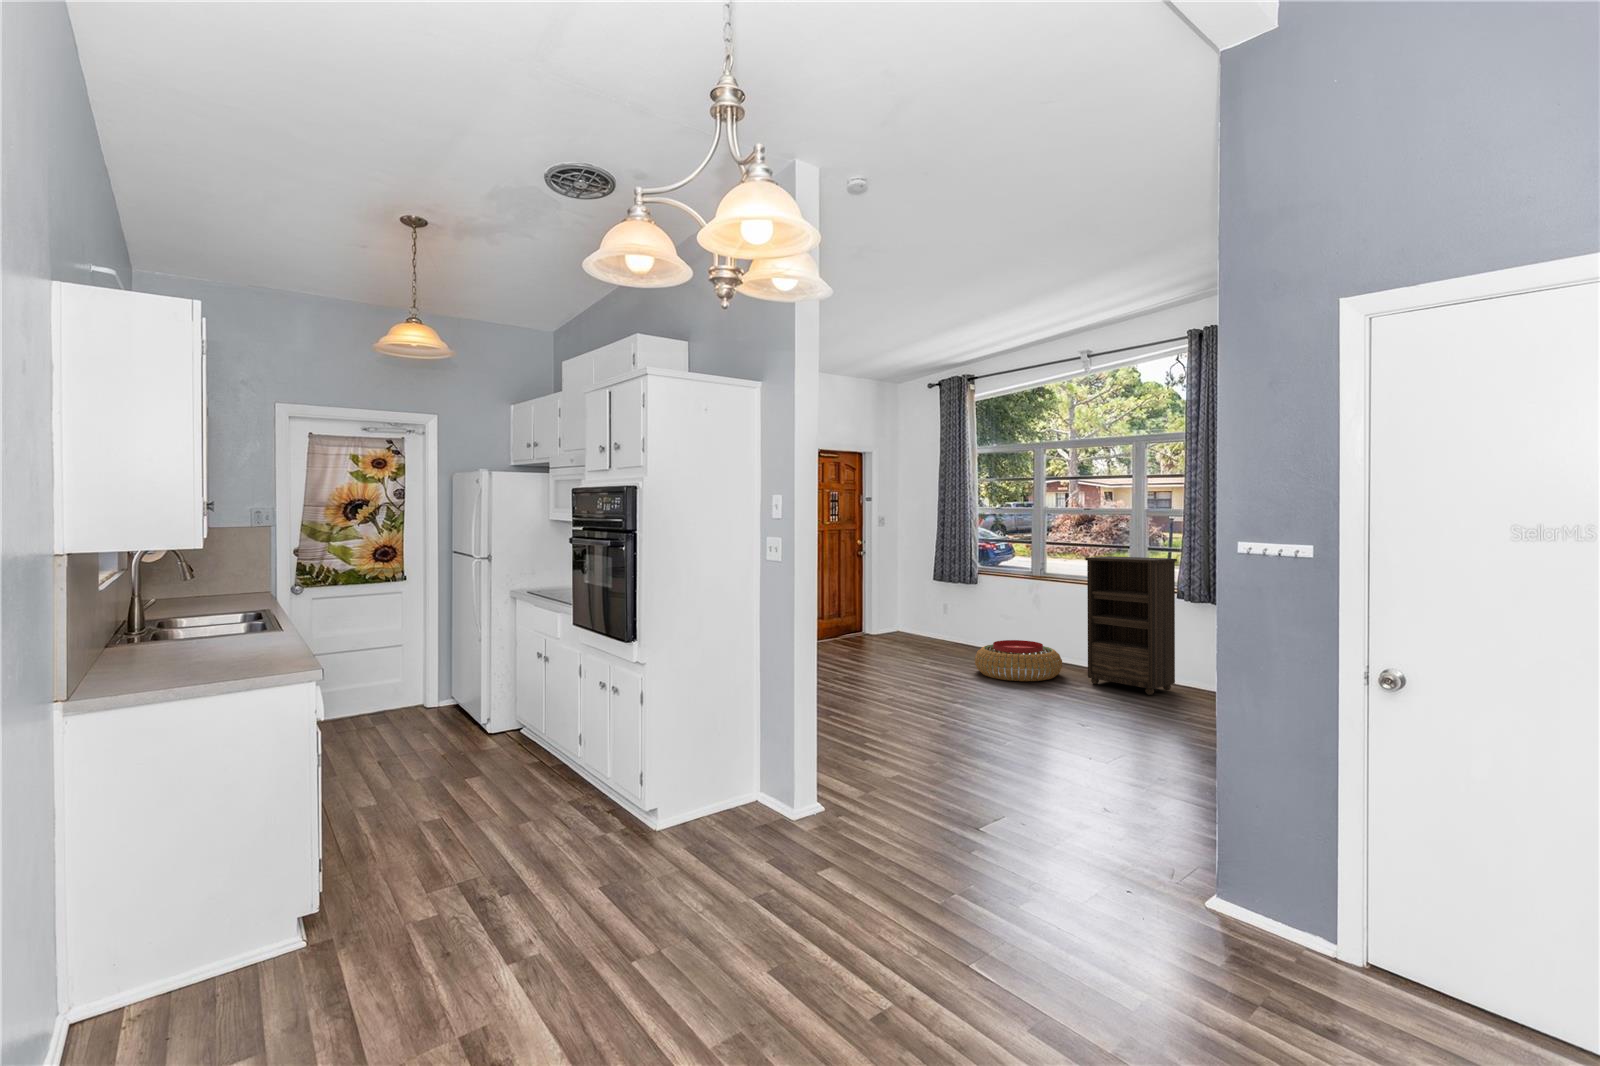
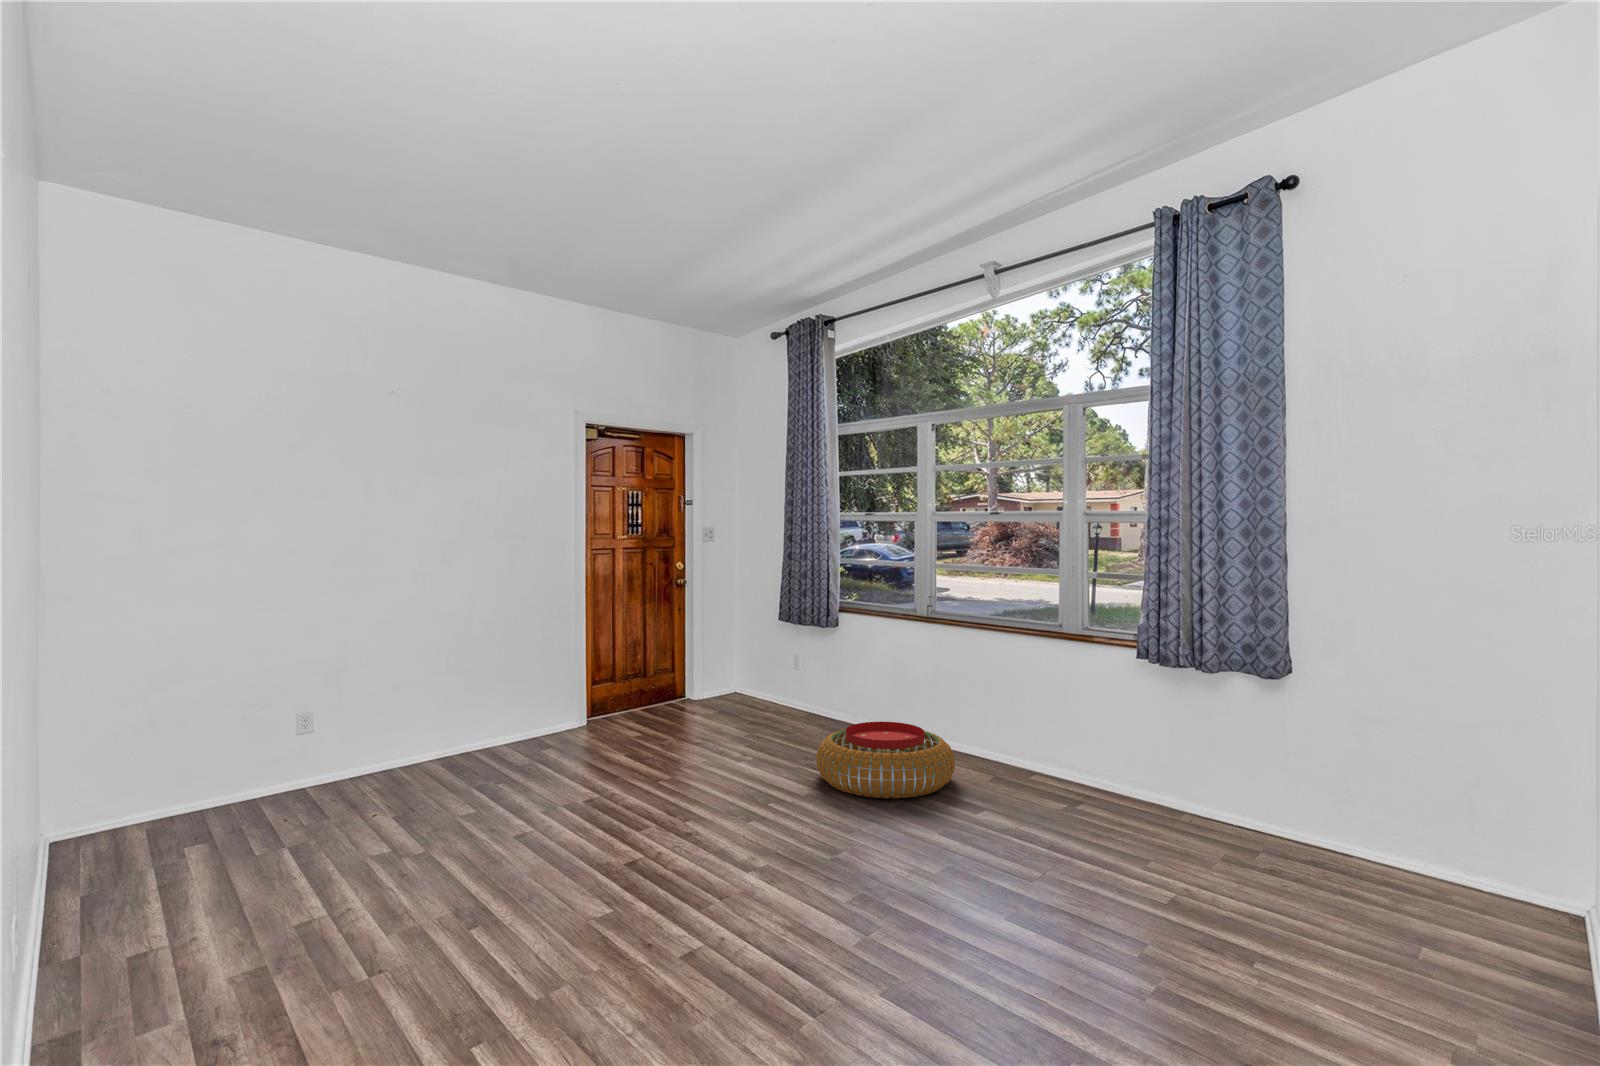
bookshelf: present [1085,556,1177,695] -> none [990,587,1139,829]

